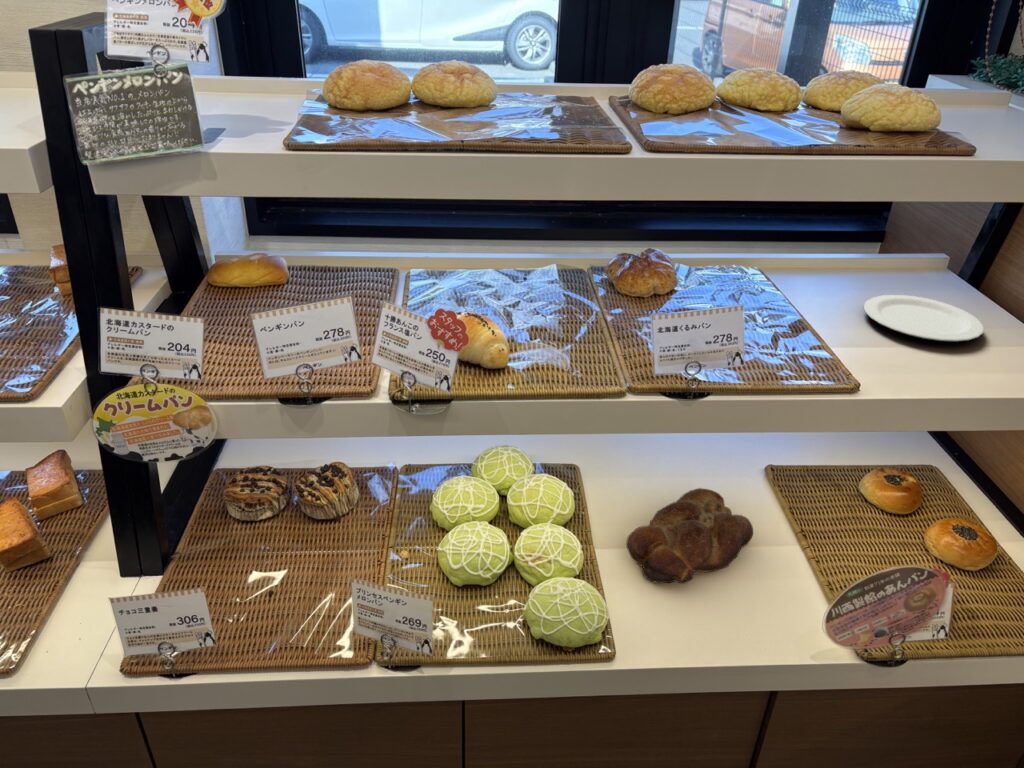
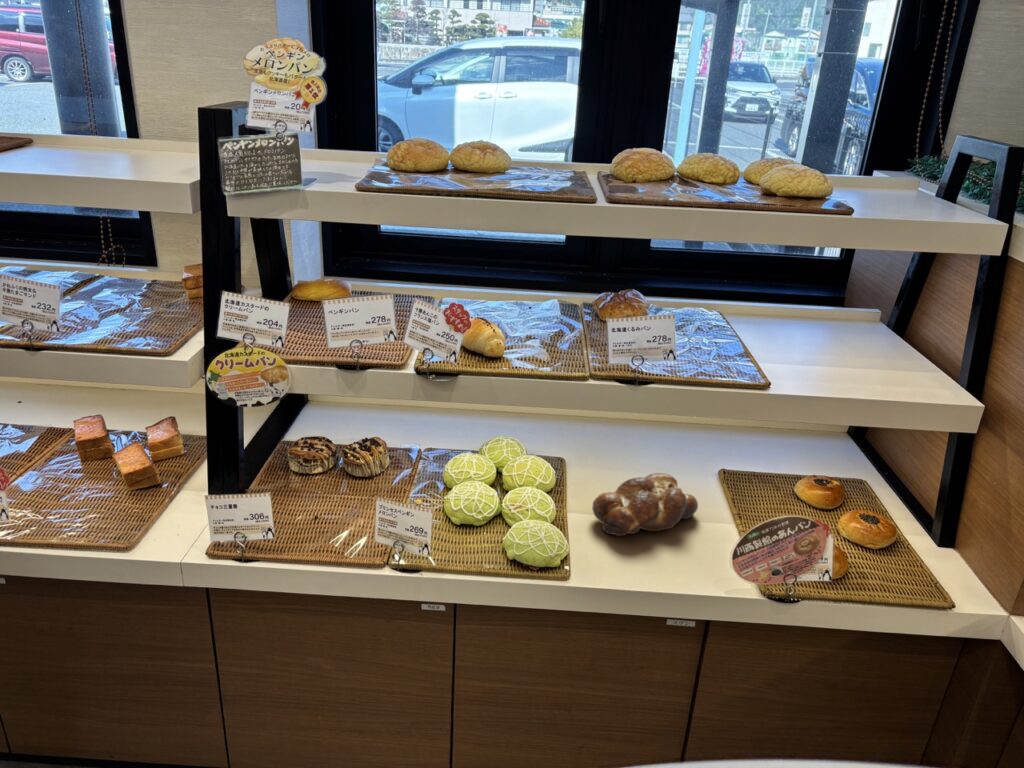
plate: present [864,295,984,342] -> none [796,329,889,360]

